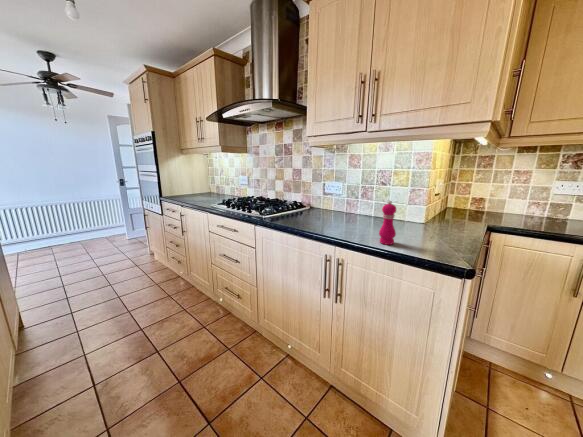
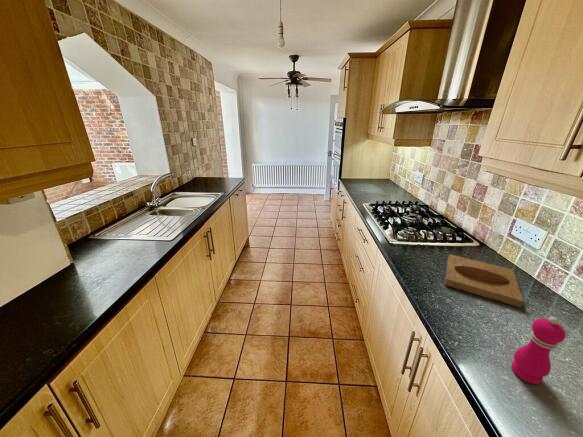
tray: none [304,211,356,228] -> present [445,254,523,307]

